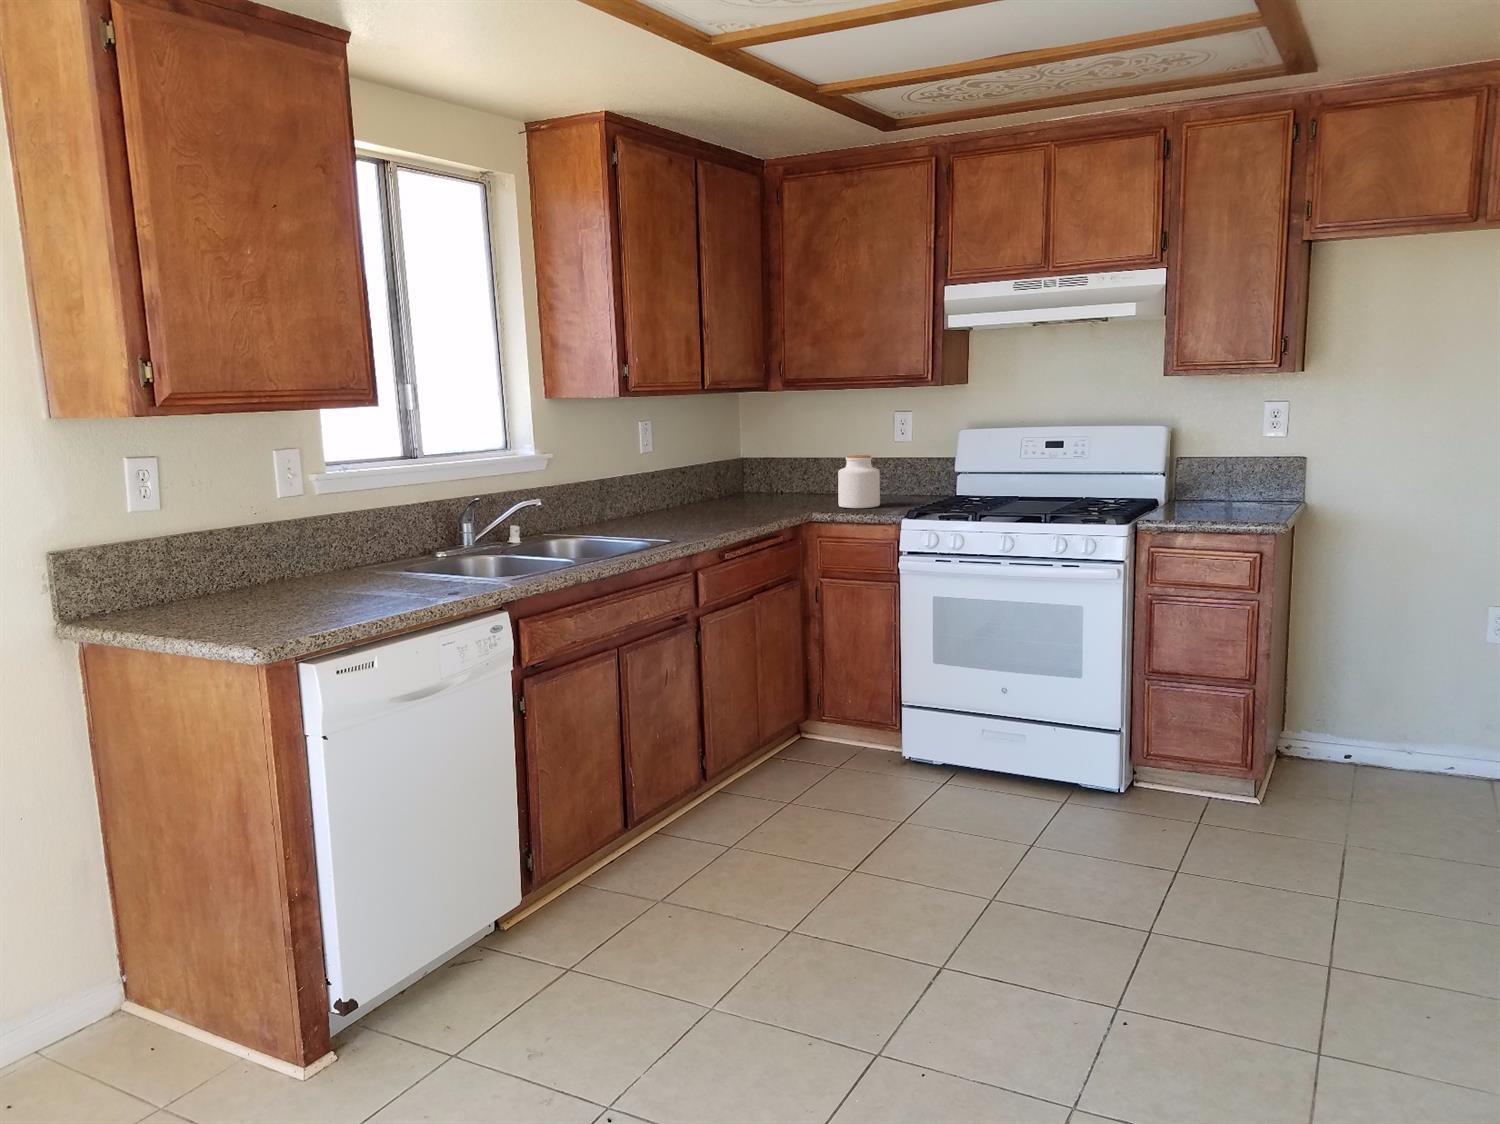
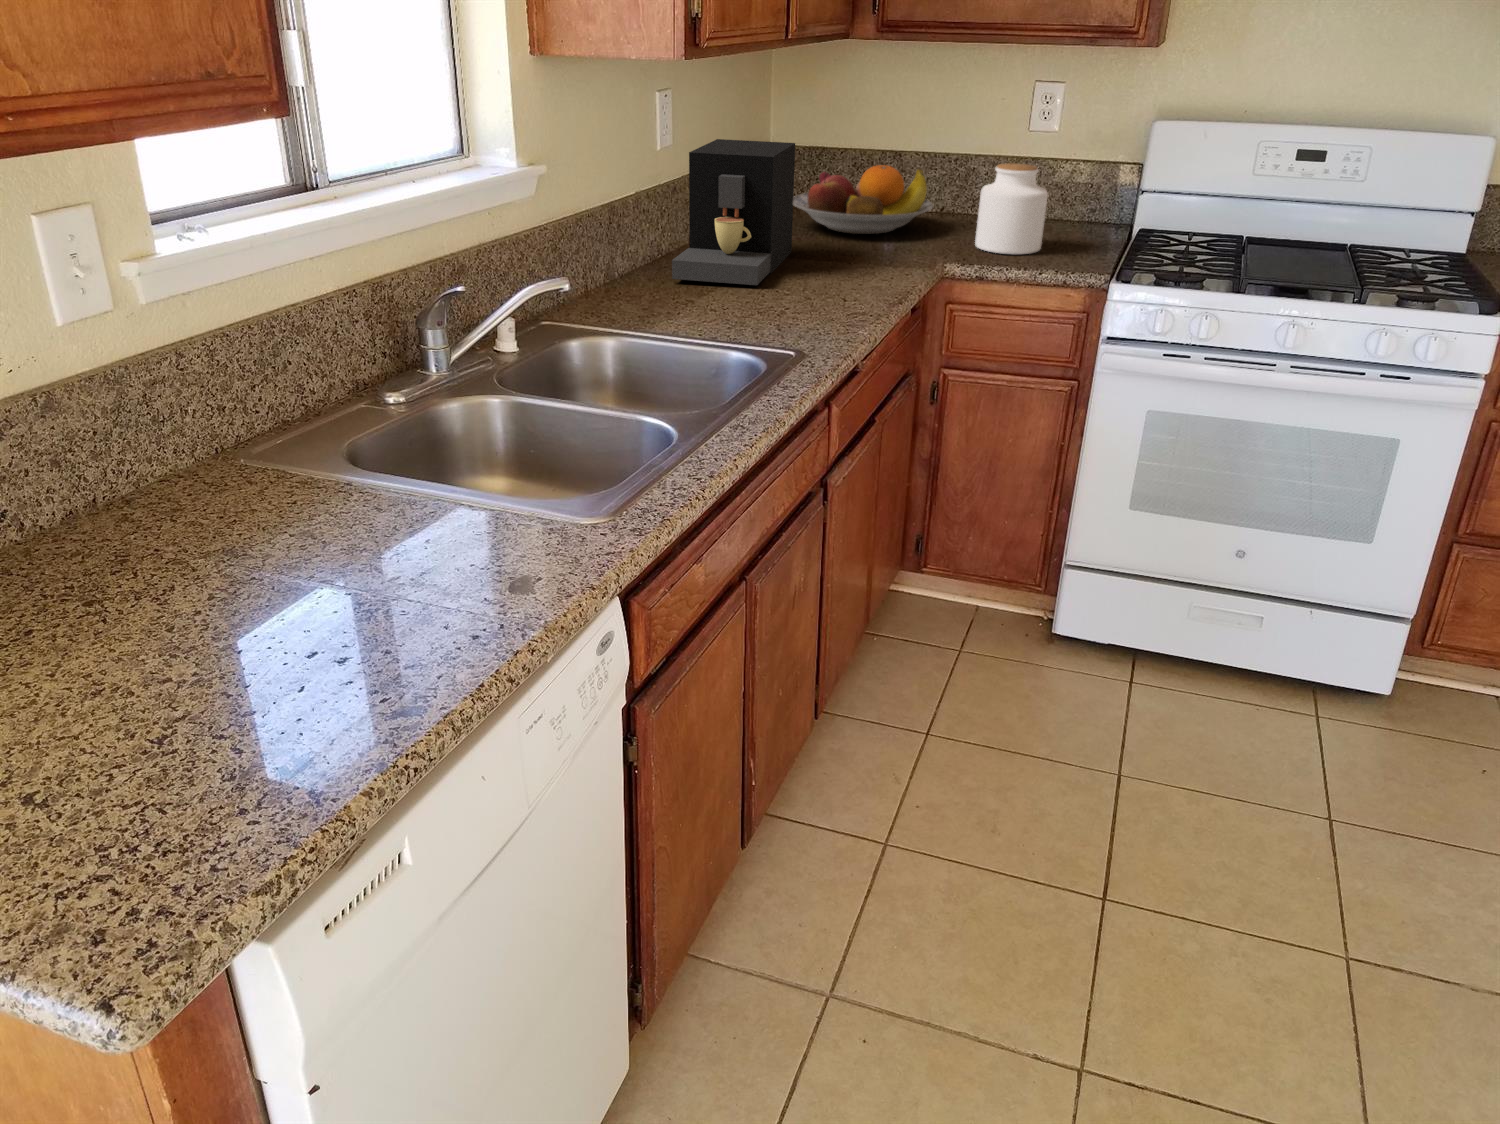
coffee maker: none [633,447,722,522] -> present [672,139,795,285]
fruit bowl: none [735,462,825,503] -> present [793,165,933,234]

